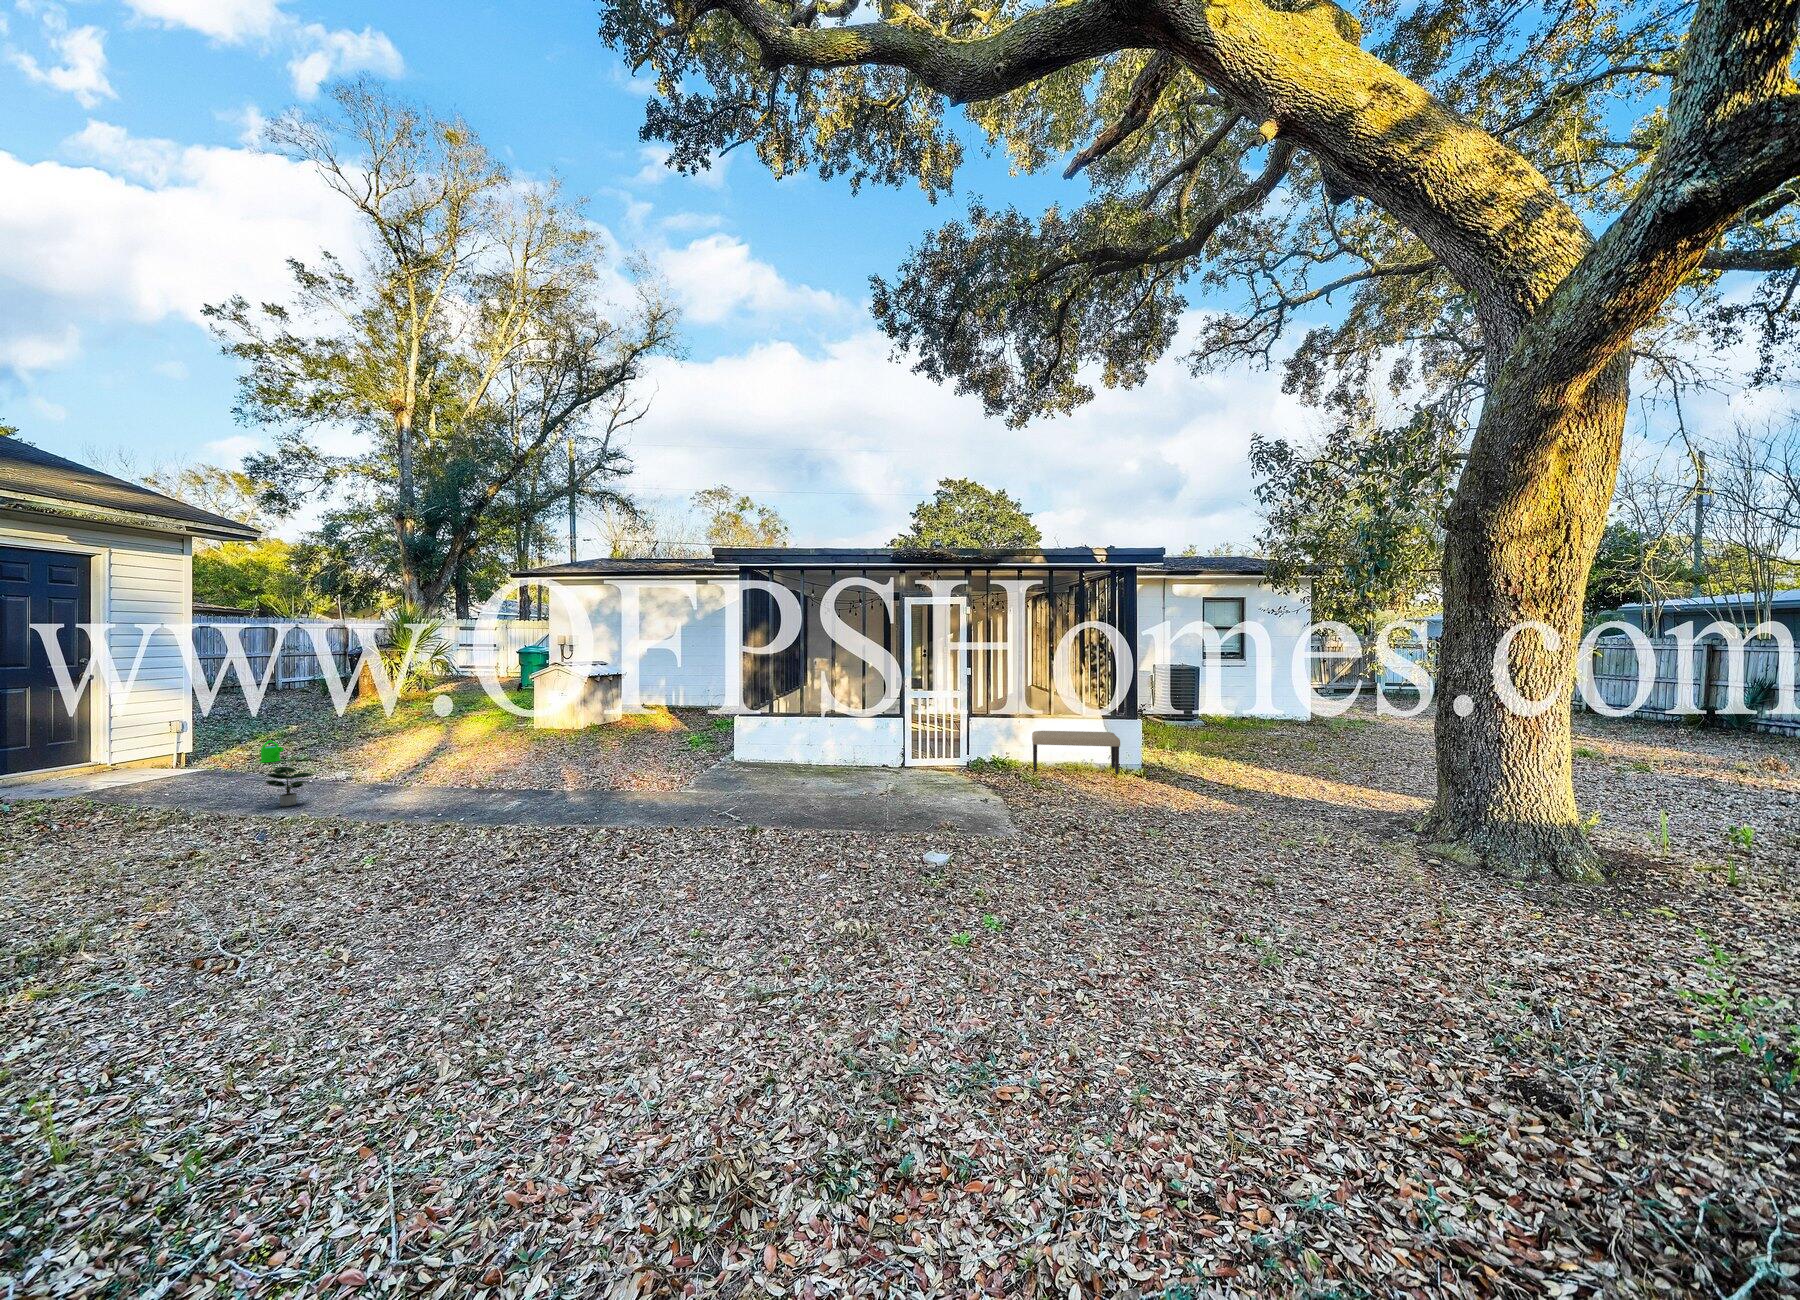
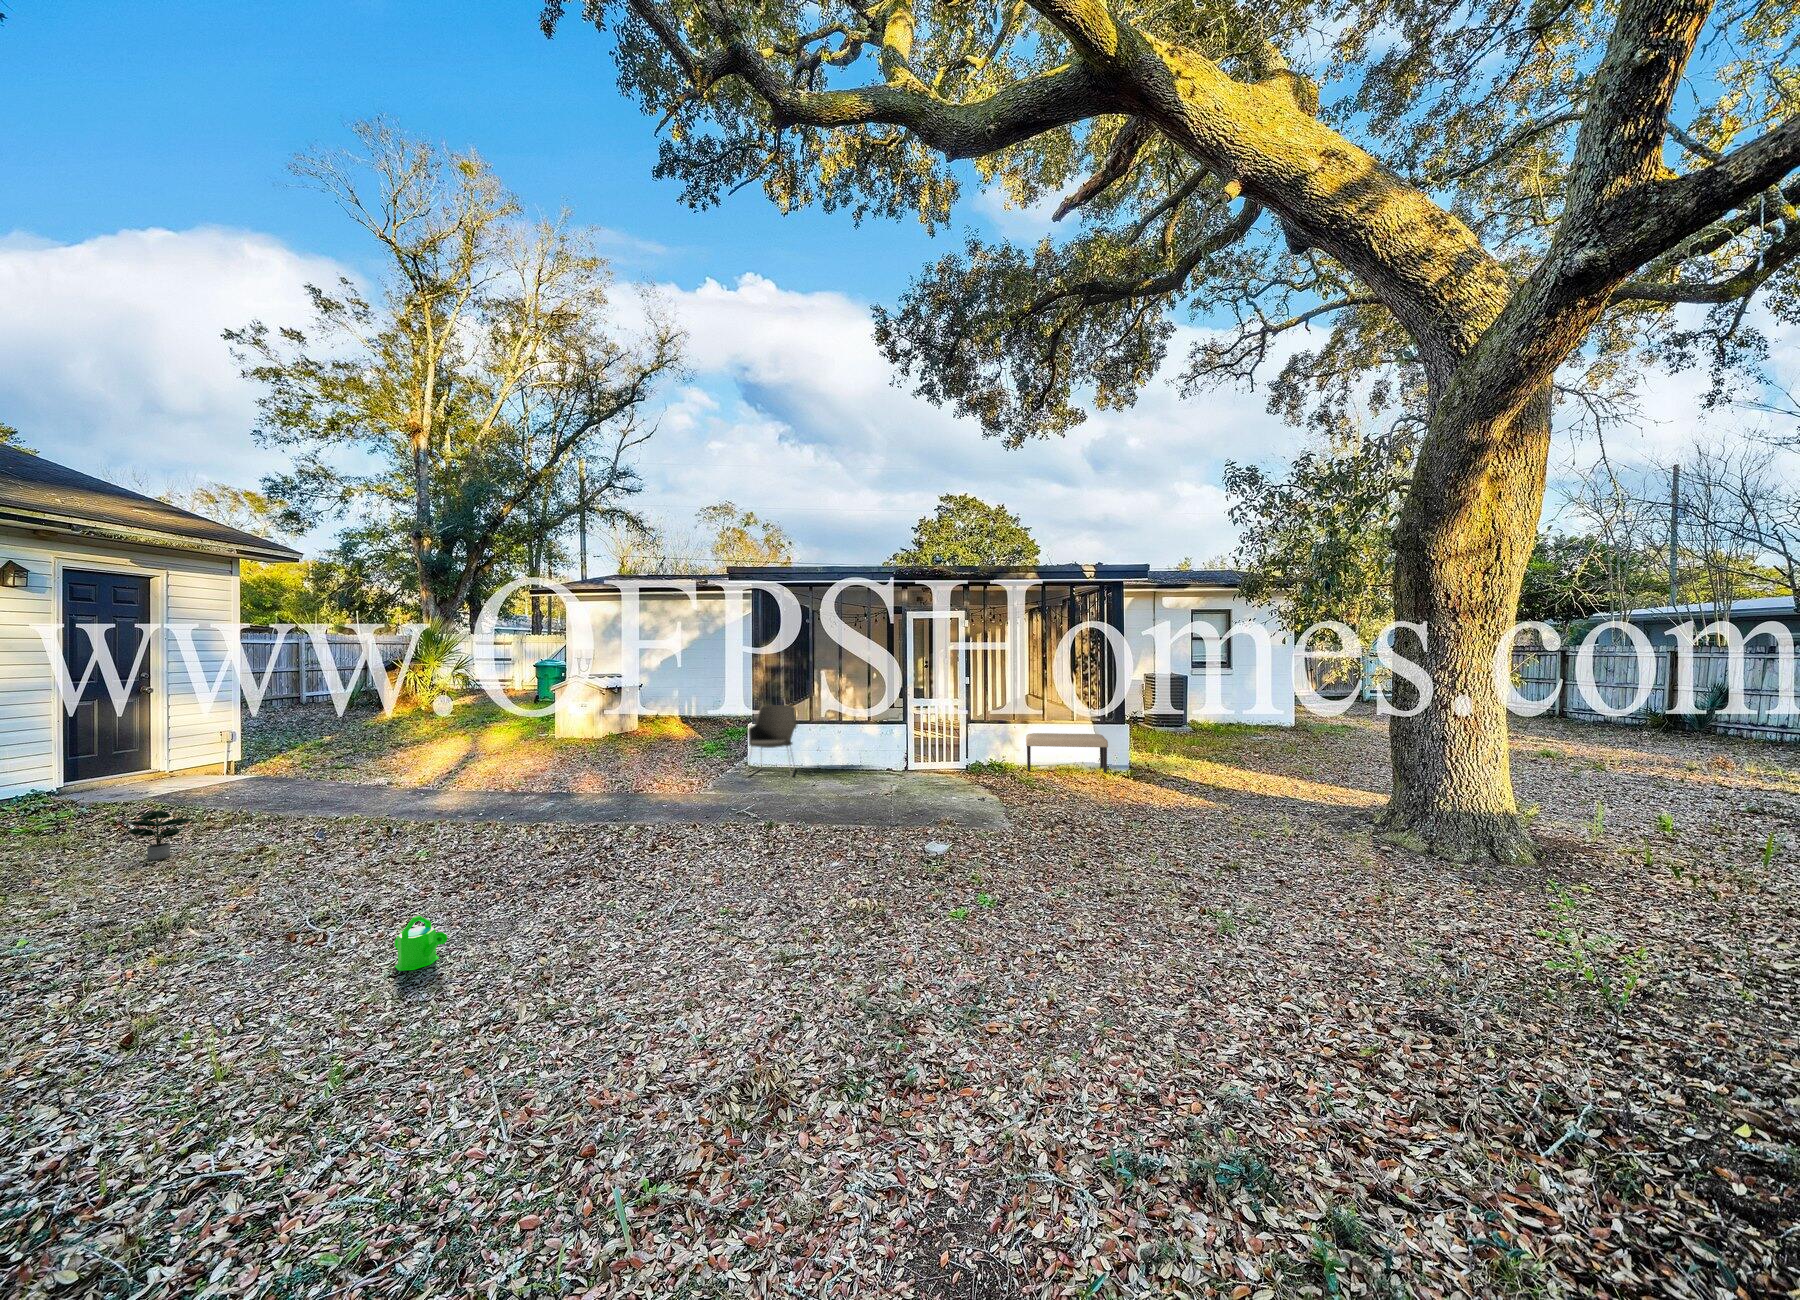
chair: none [732,699,787,776] -> present [746,705,797,776]
watering can: present [260,740,284,763] -> present [394,915,447,971]
potted plant: present [265,767,314,806] -> present [129,811,193,860]

